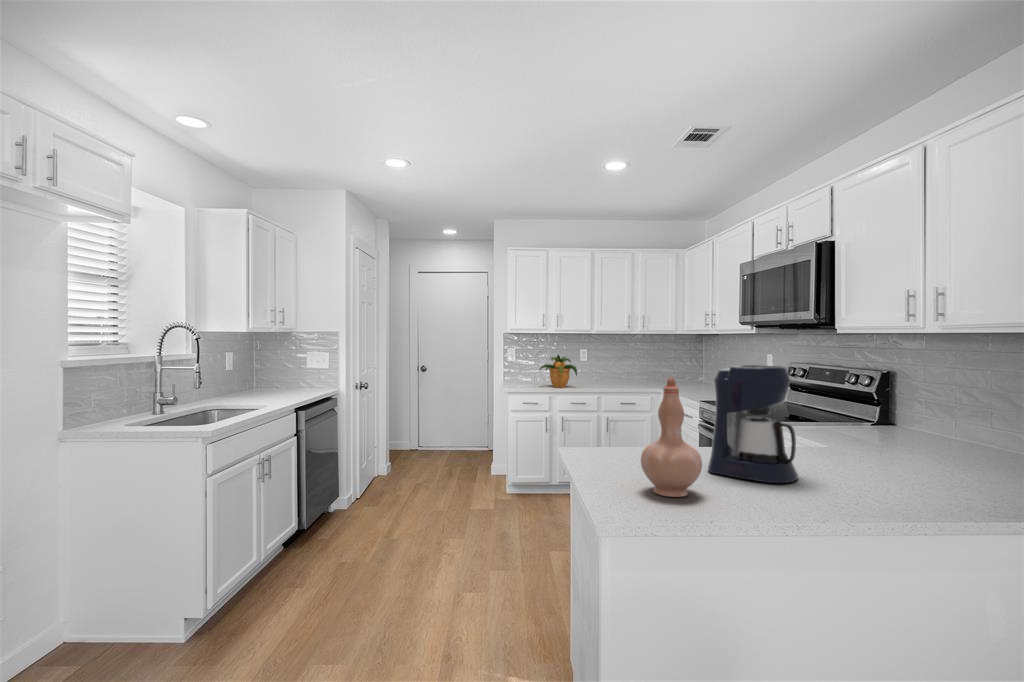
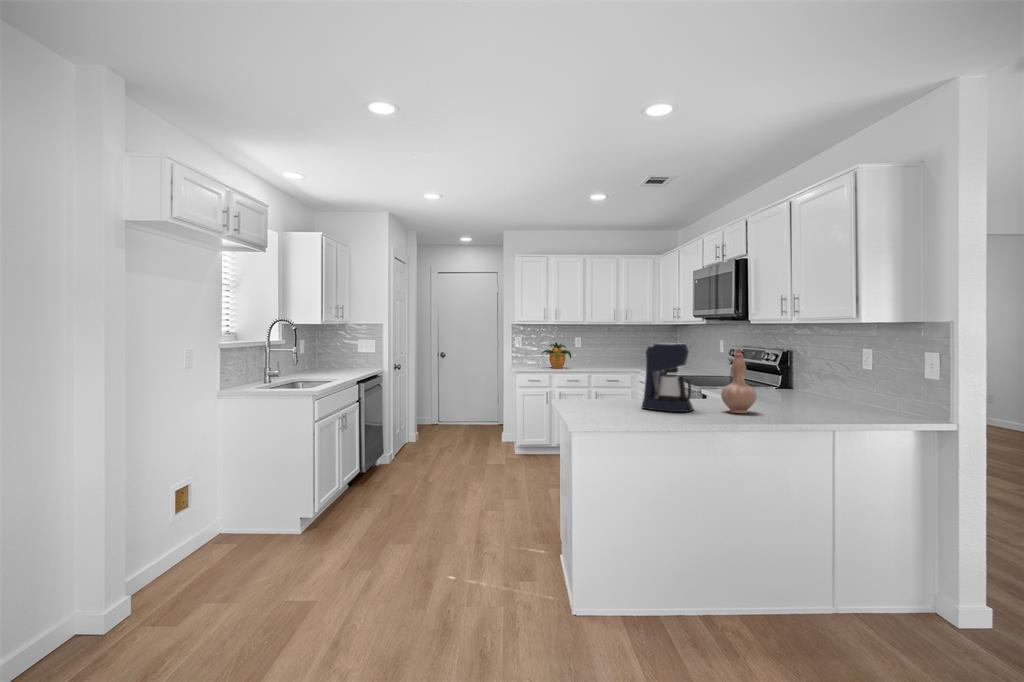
vase: present [641,377,702,497] -> present [721,348,756,413]

